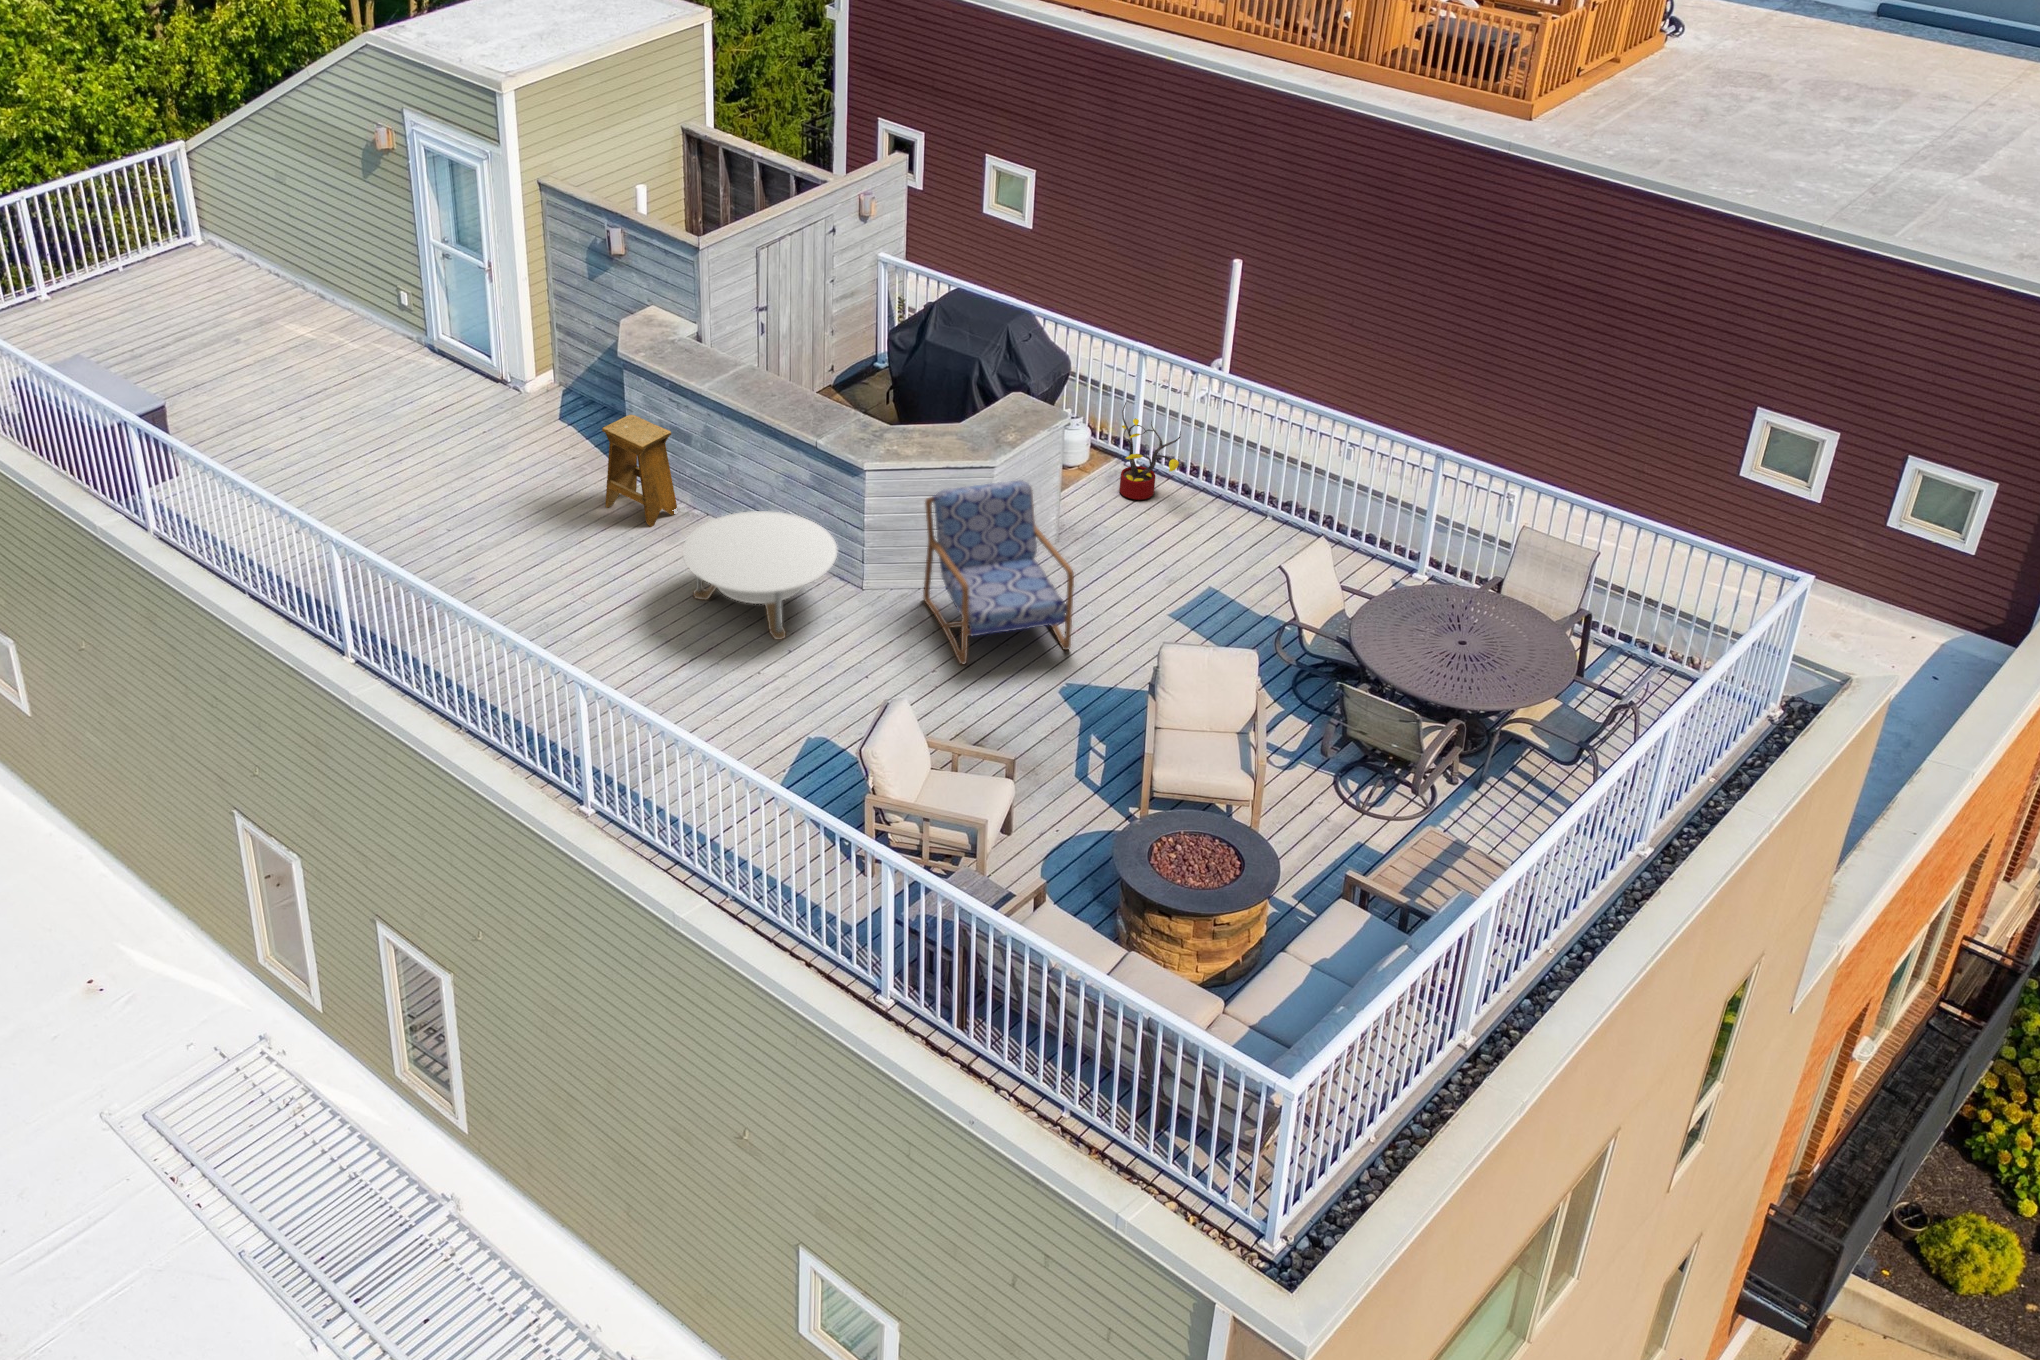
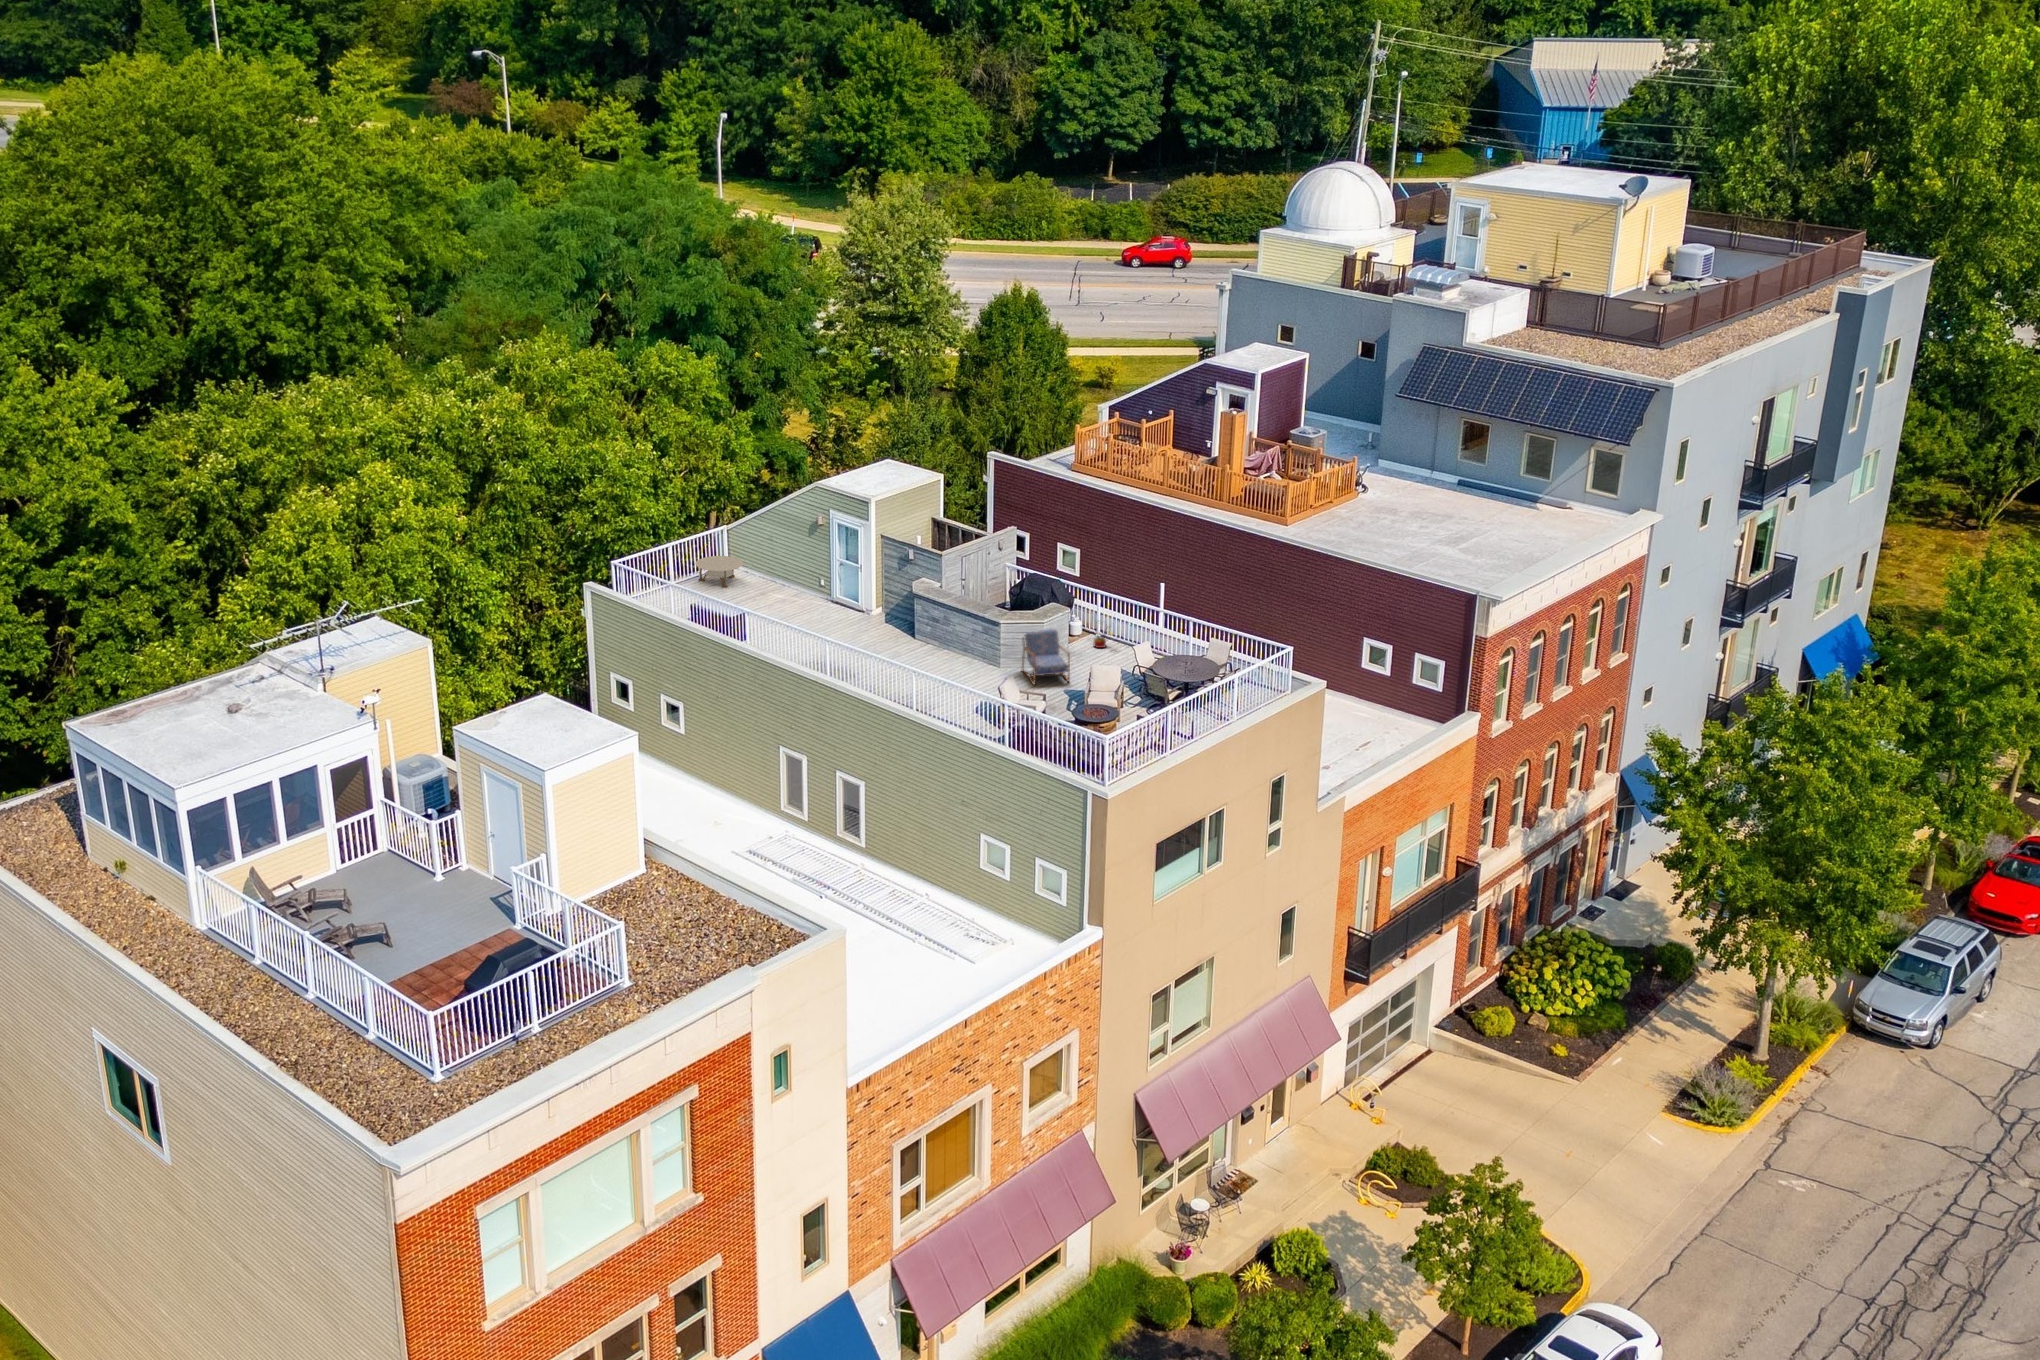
stool: present [602,415,677,527] -> none [908,614,934,653]
round table: present [682,511,837,640] -> present [696,556,743,588]

